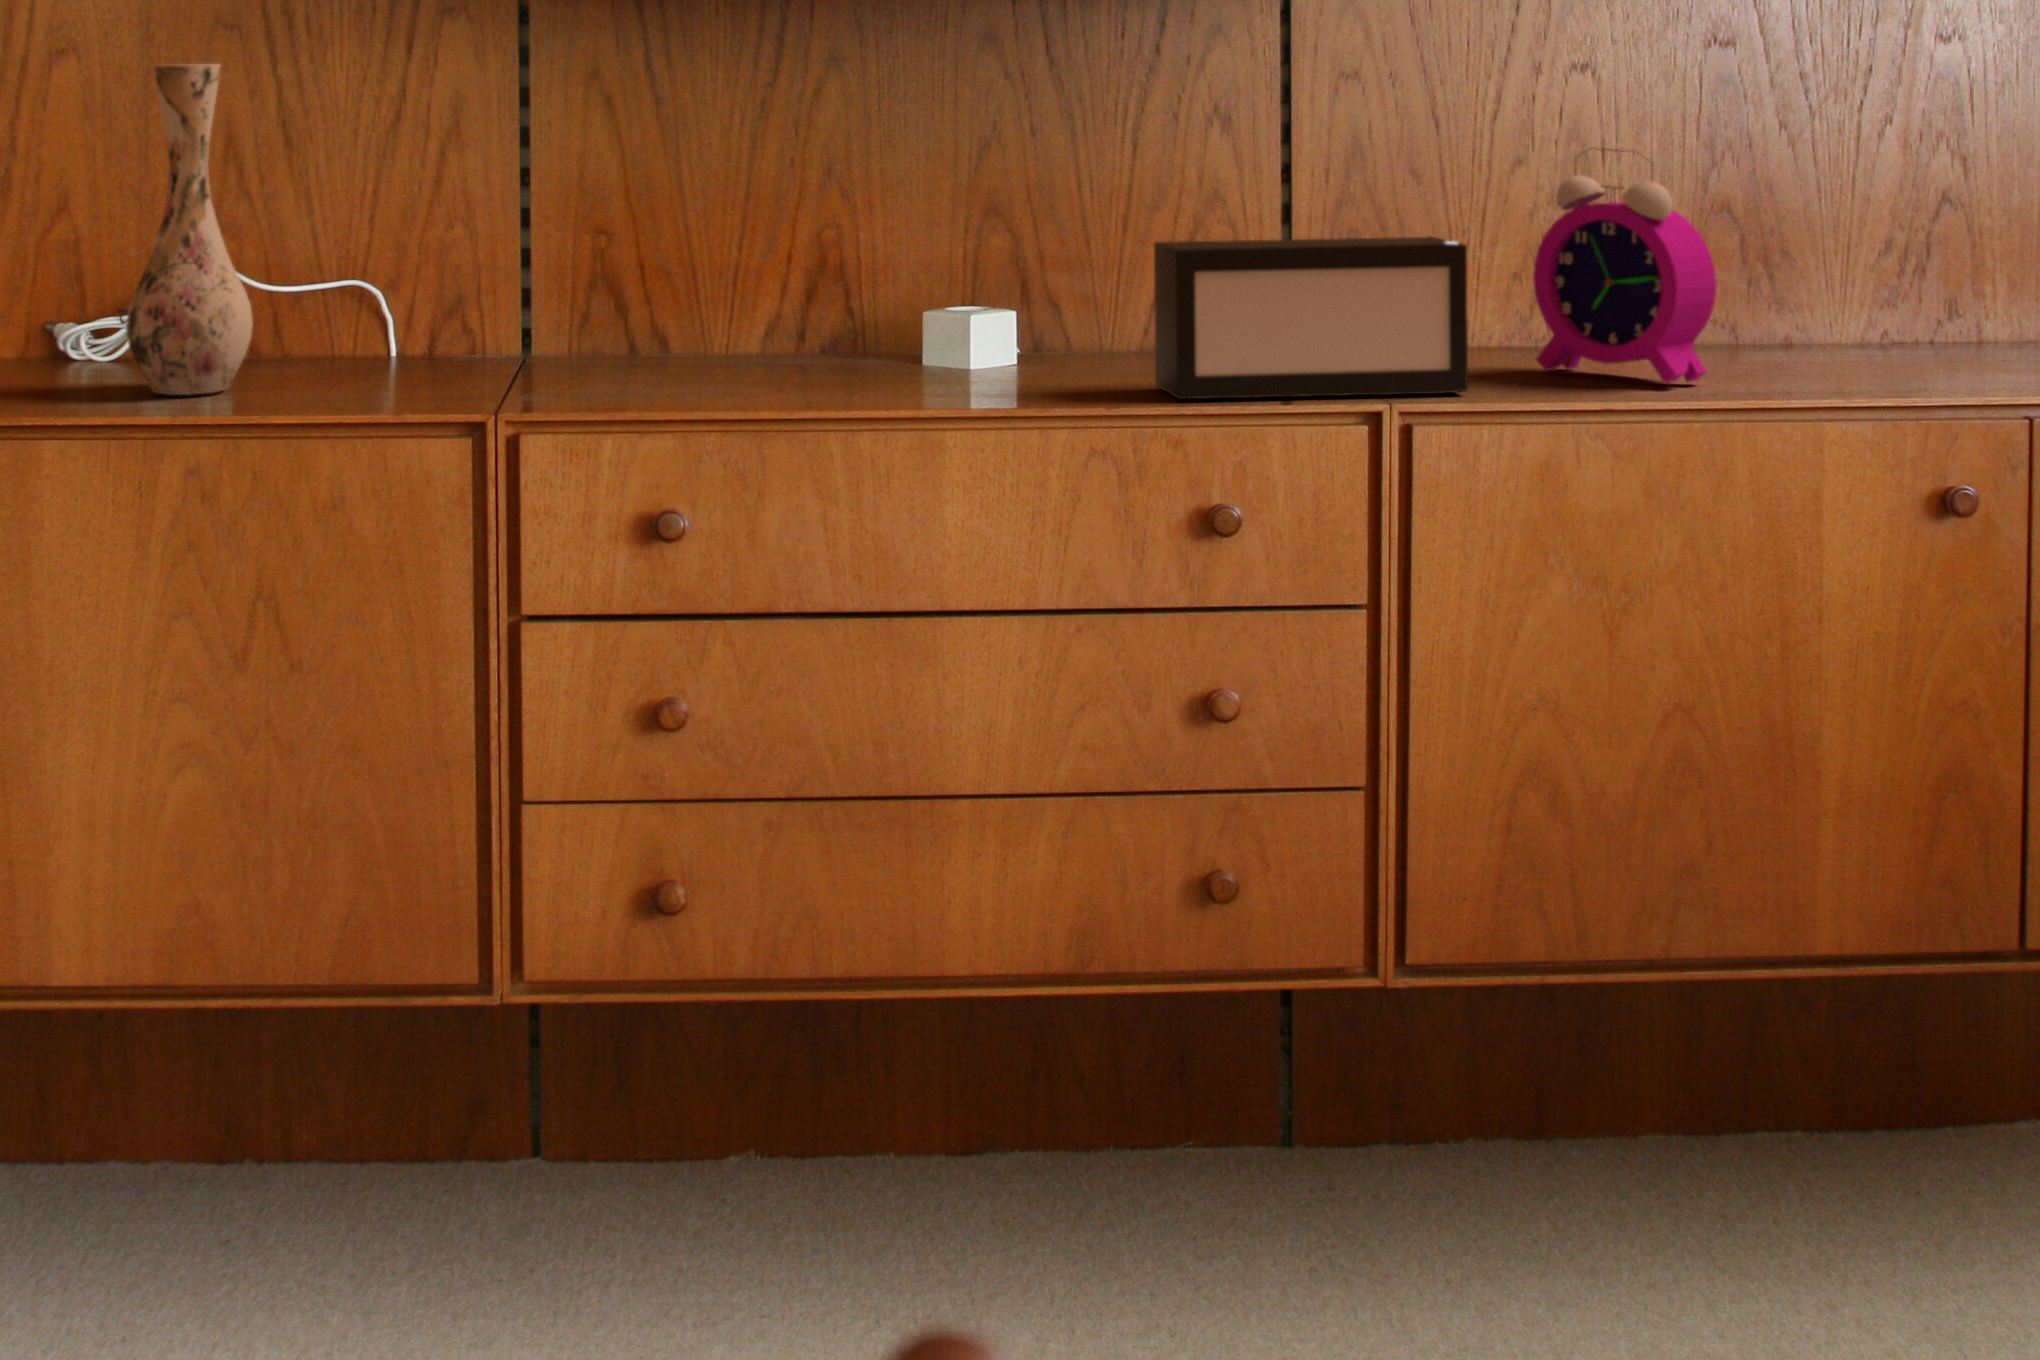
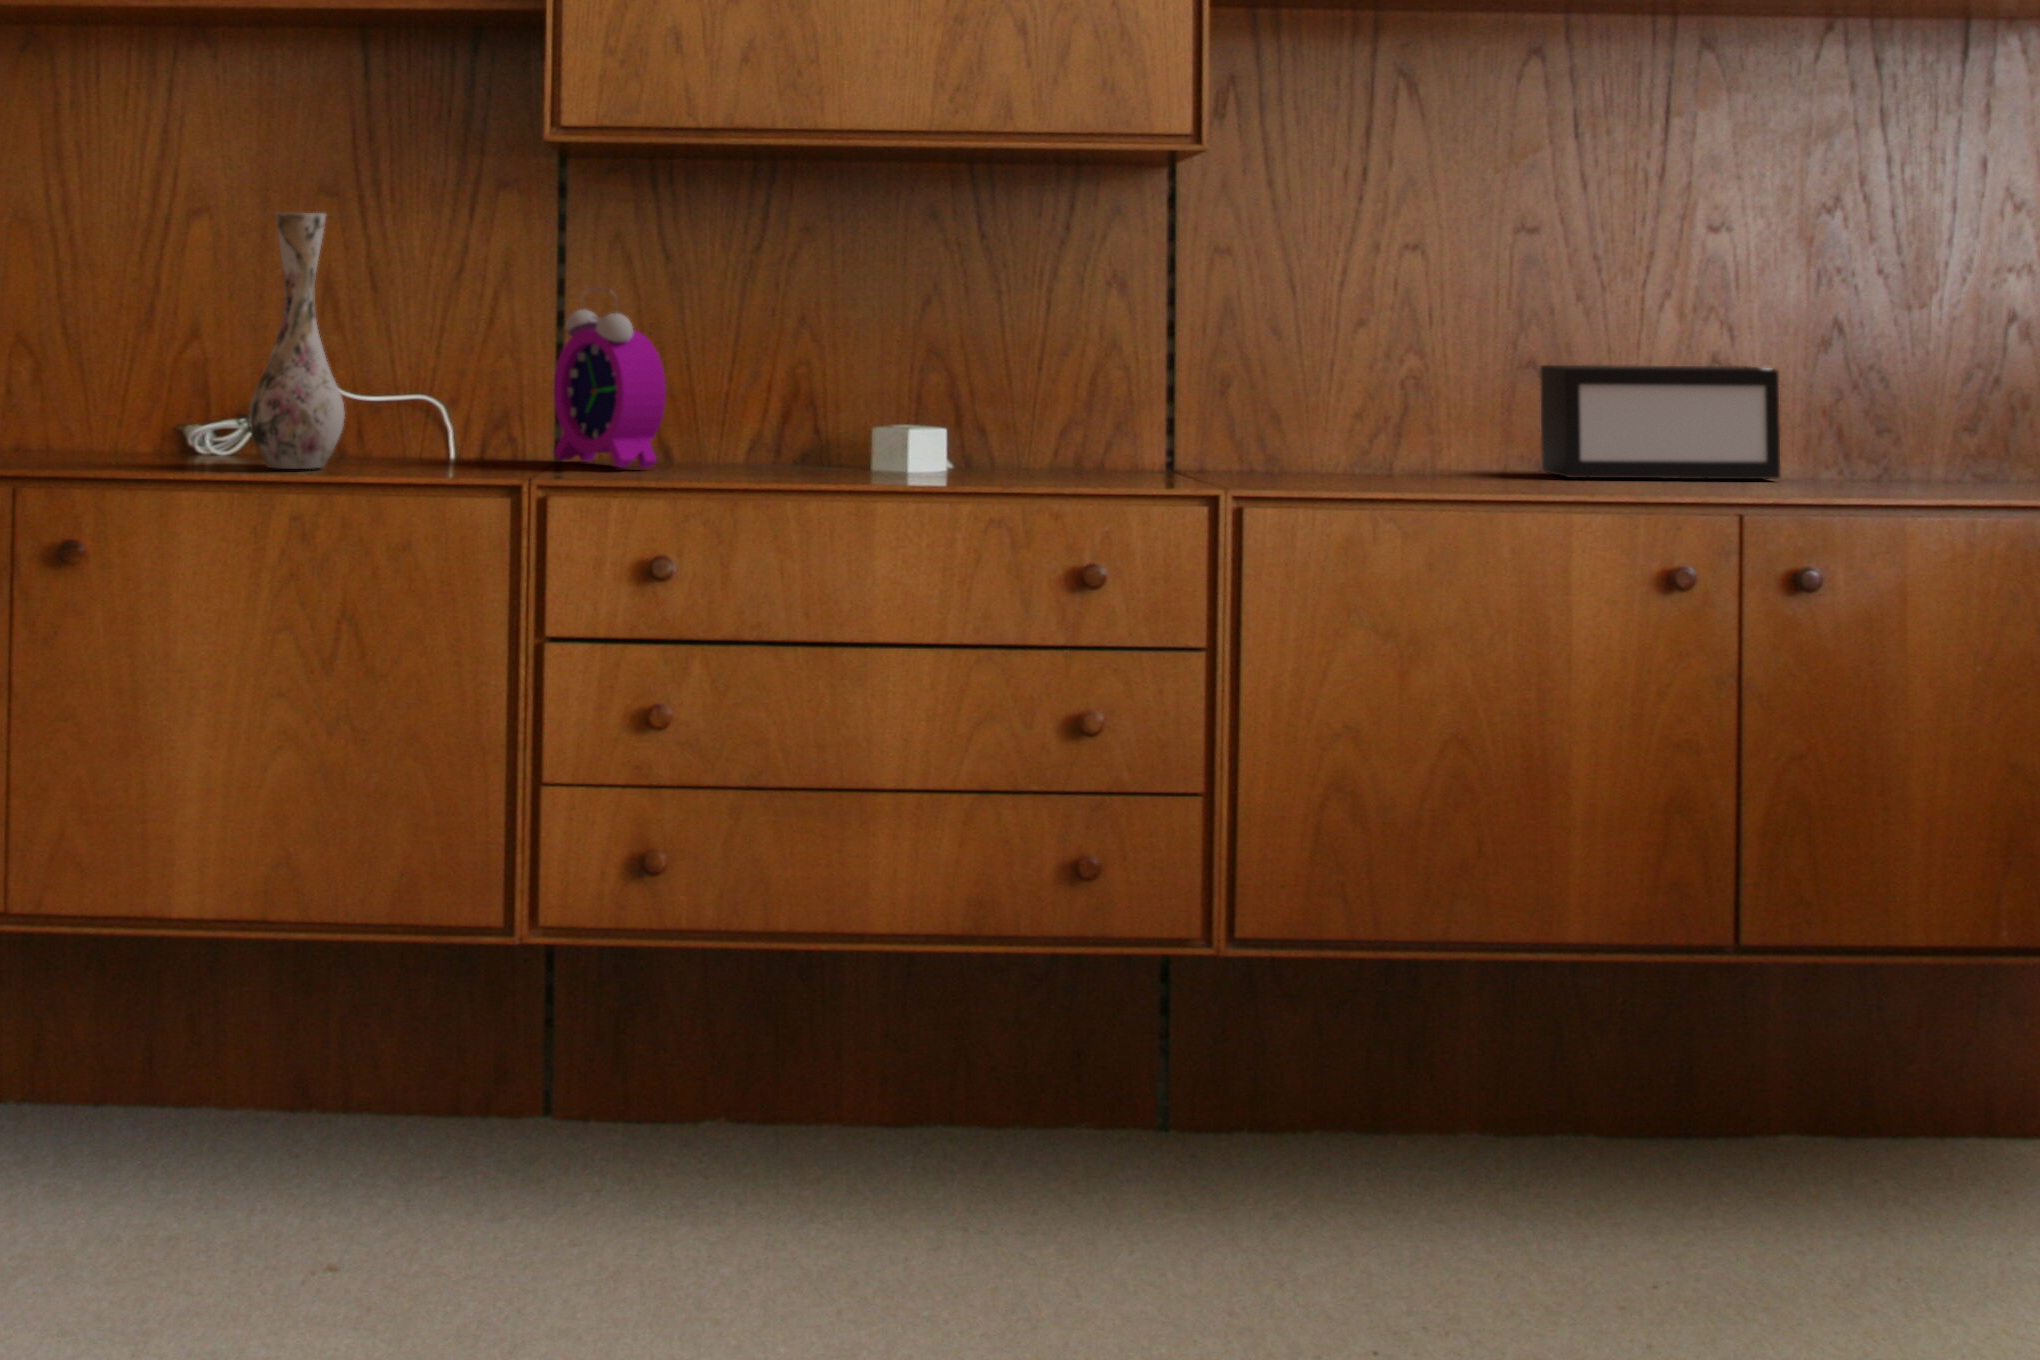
alarm clock: present [1533,148,1717,383] -> present [554,289,666,468]
speaker: present [1154,236,1468,399] -> present [1540,365,1780,479]

